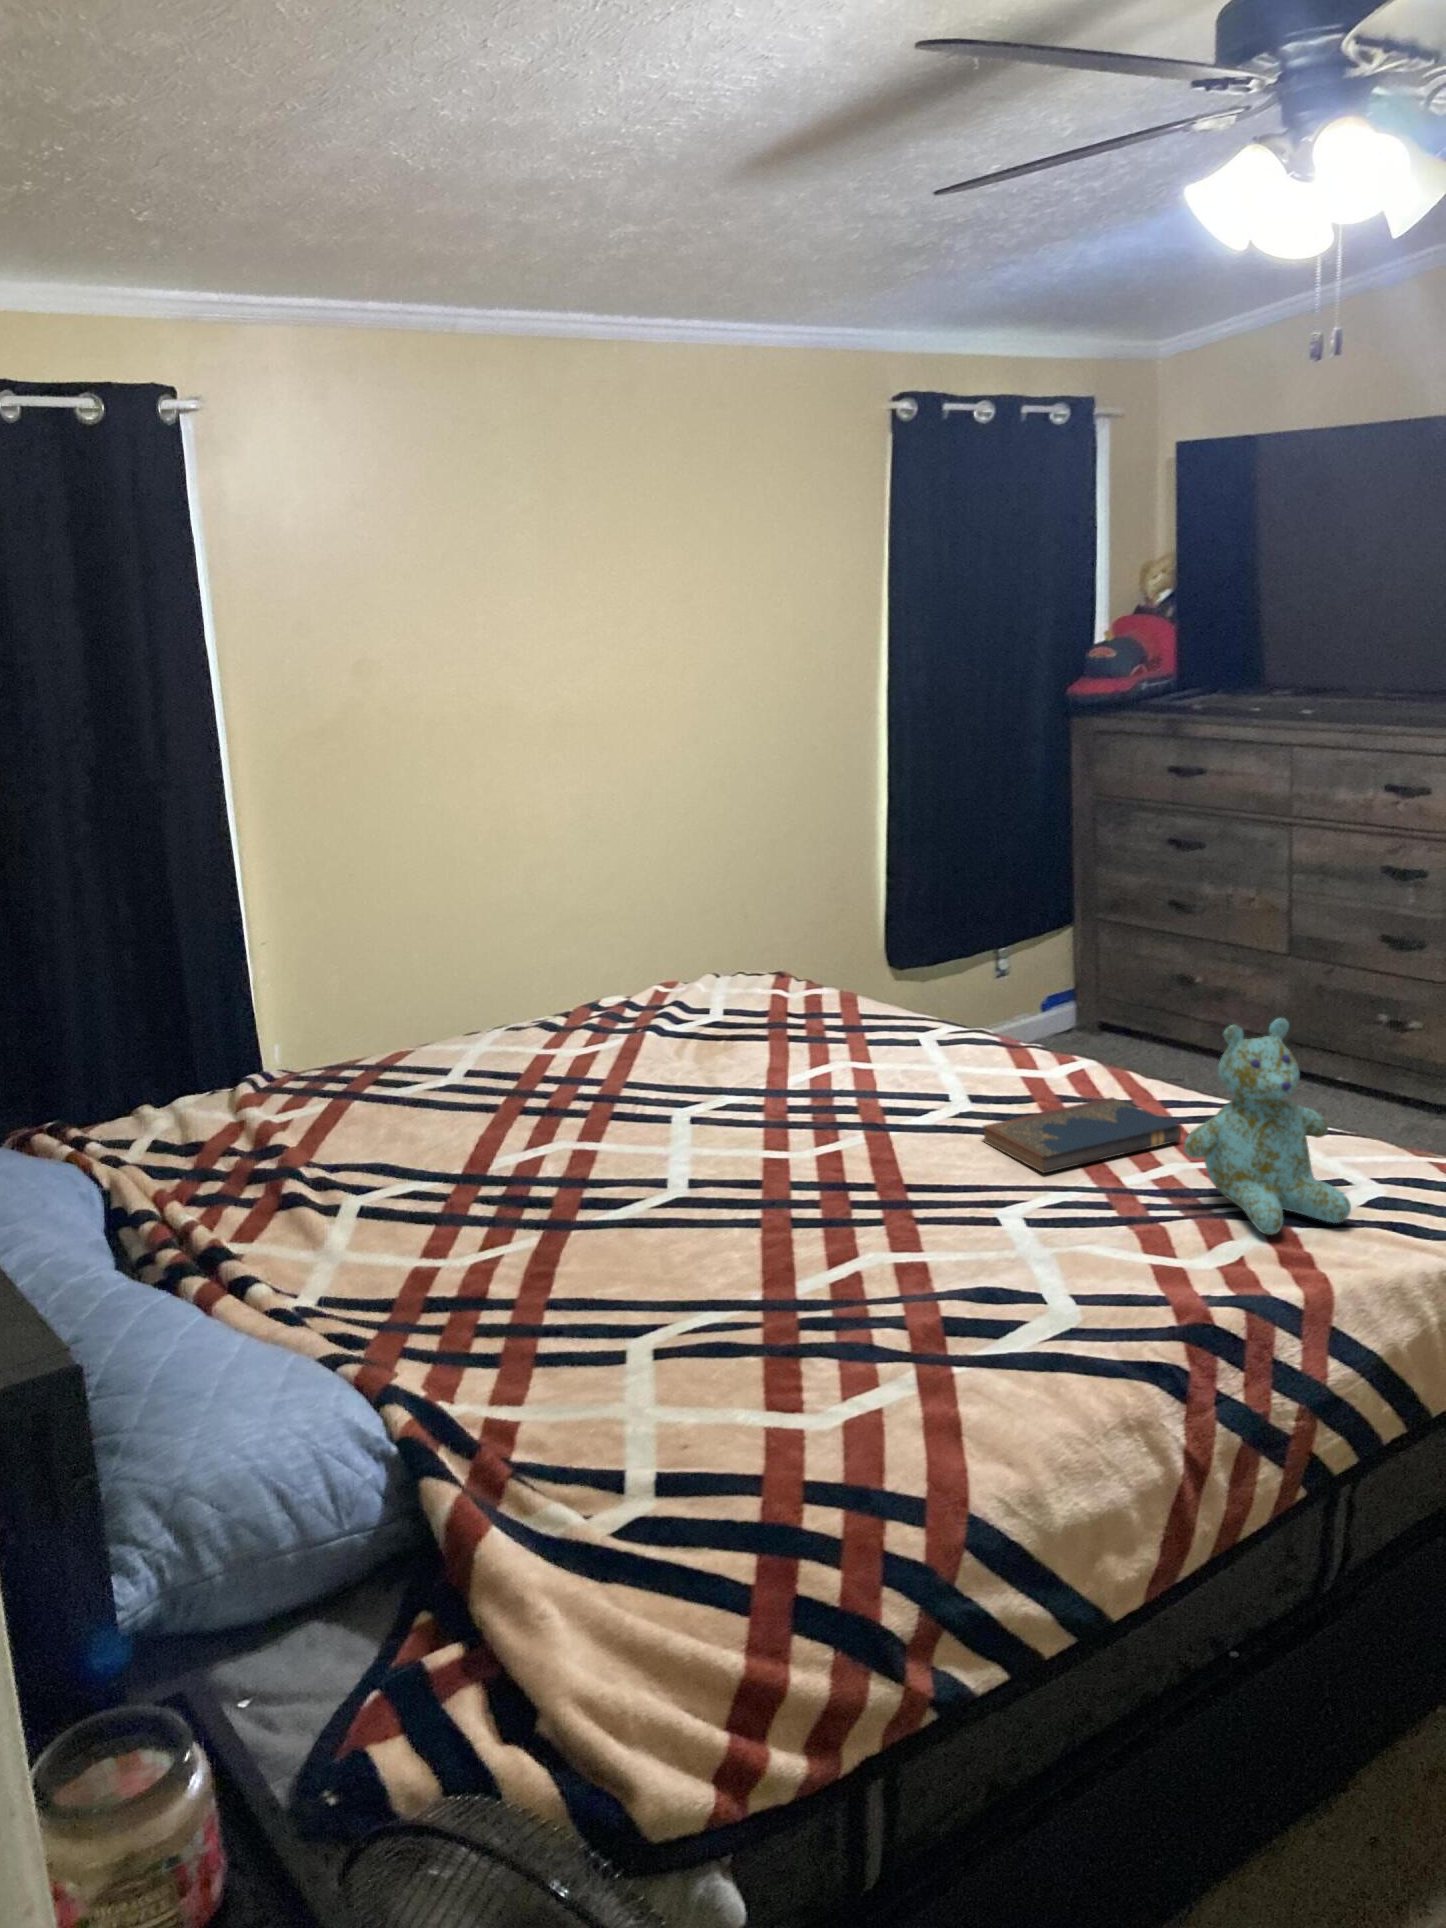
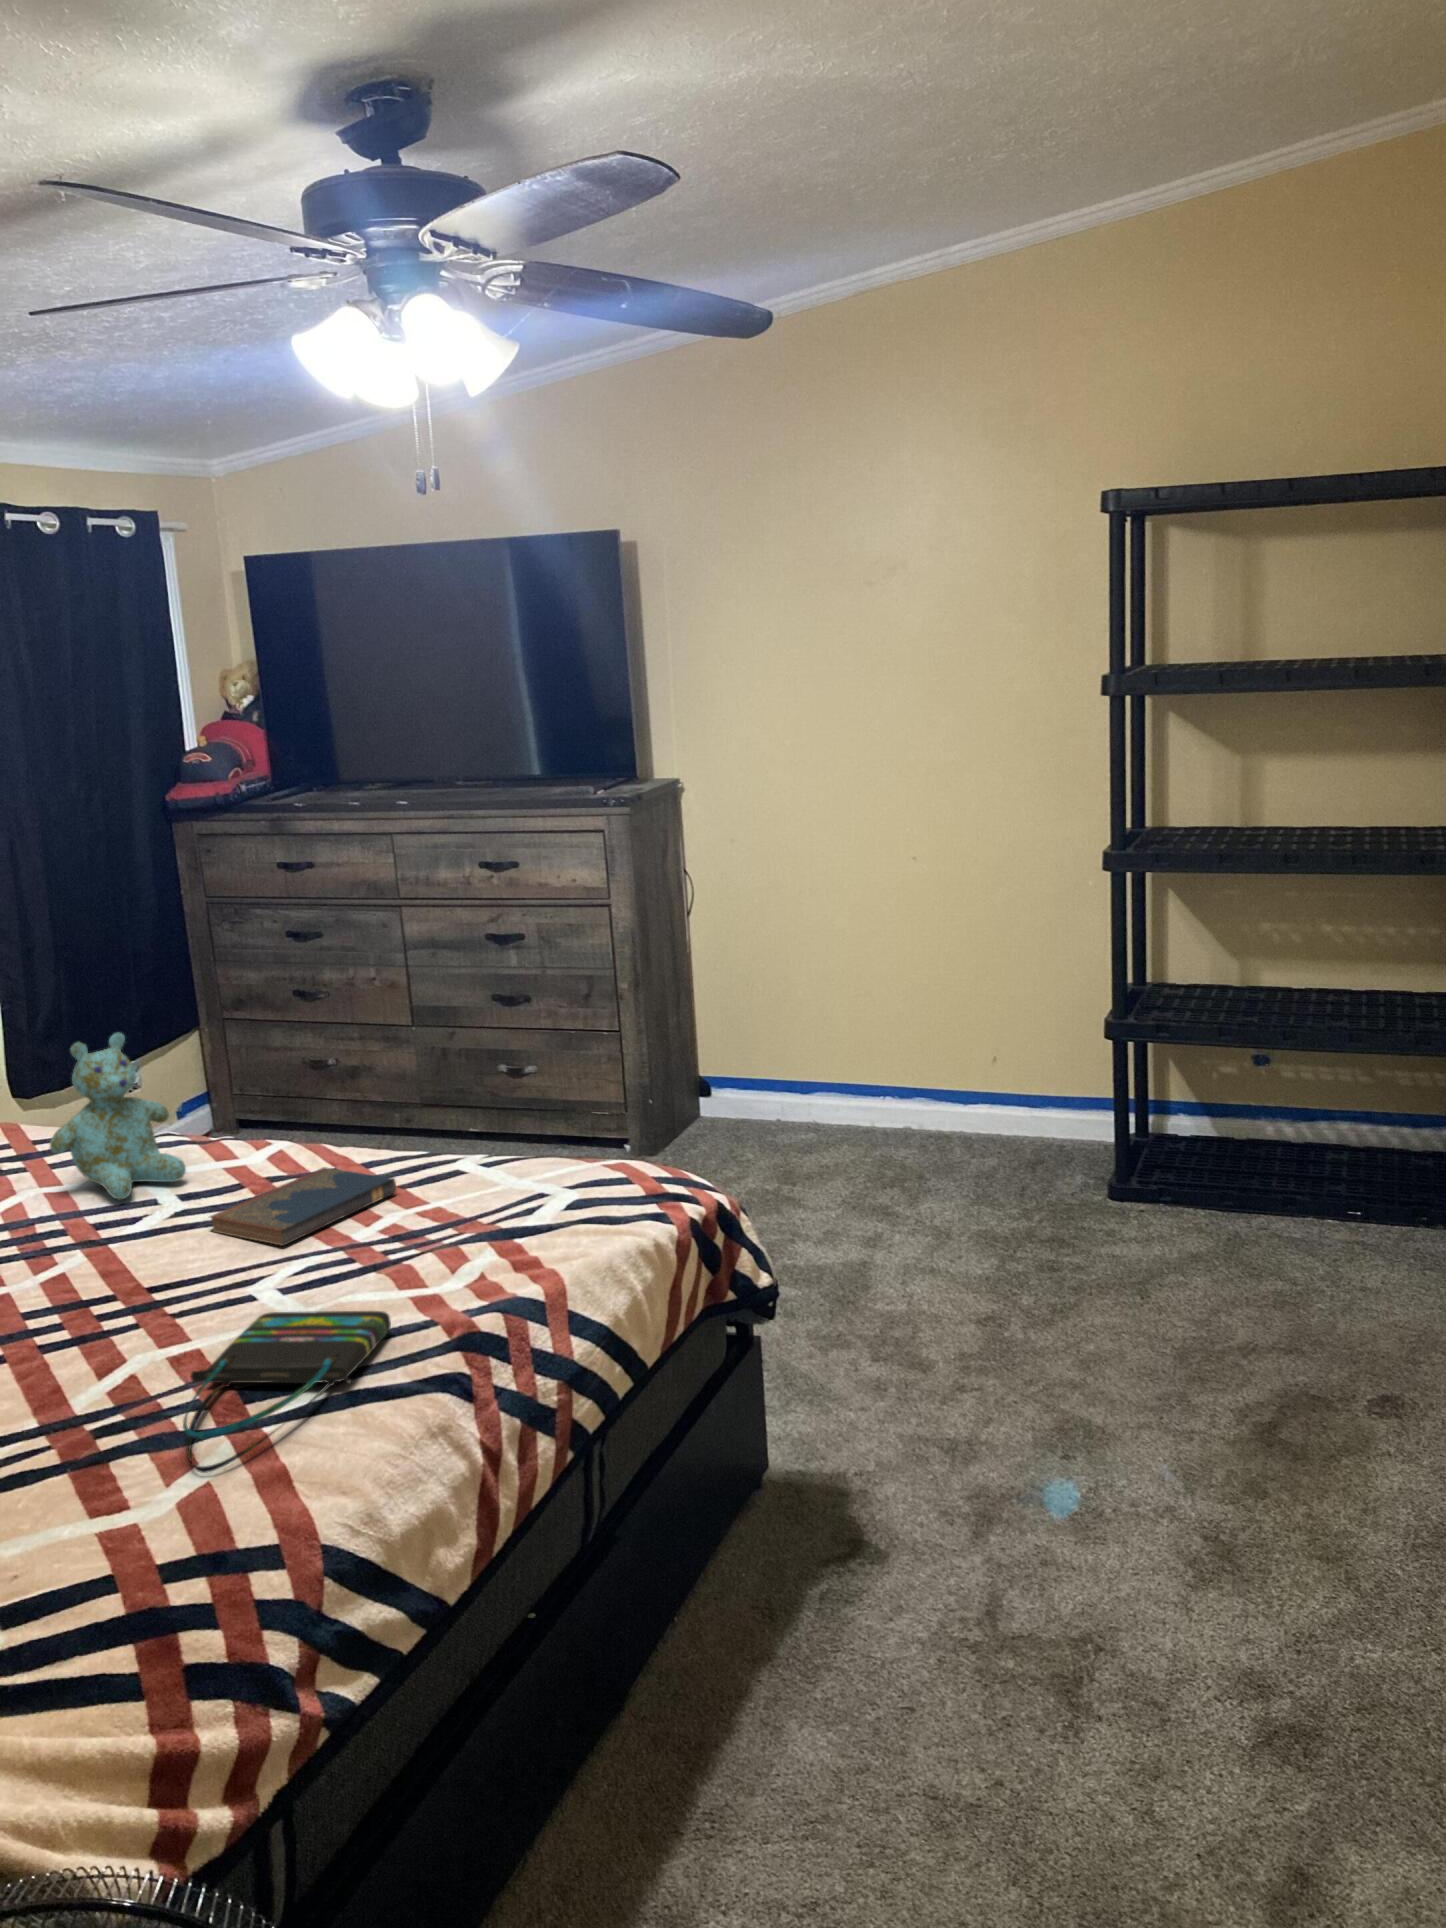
stuffed bear: present [1184,1018,1351,1235] -> present [50,1033,186,1199]
tote bag: none [871,1243,1119,1397] -> present [183,1311,391,1473]

